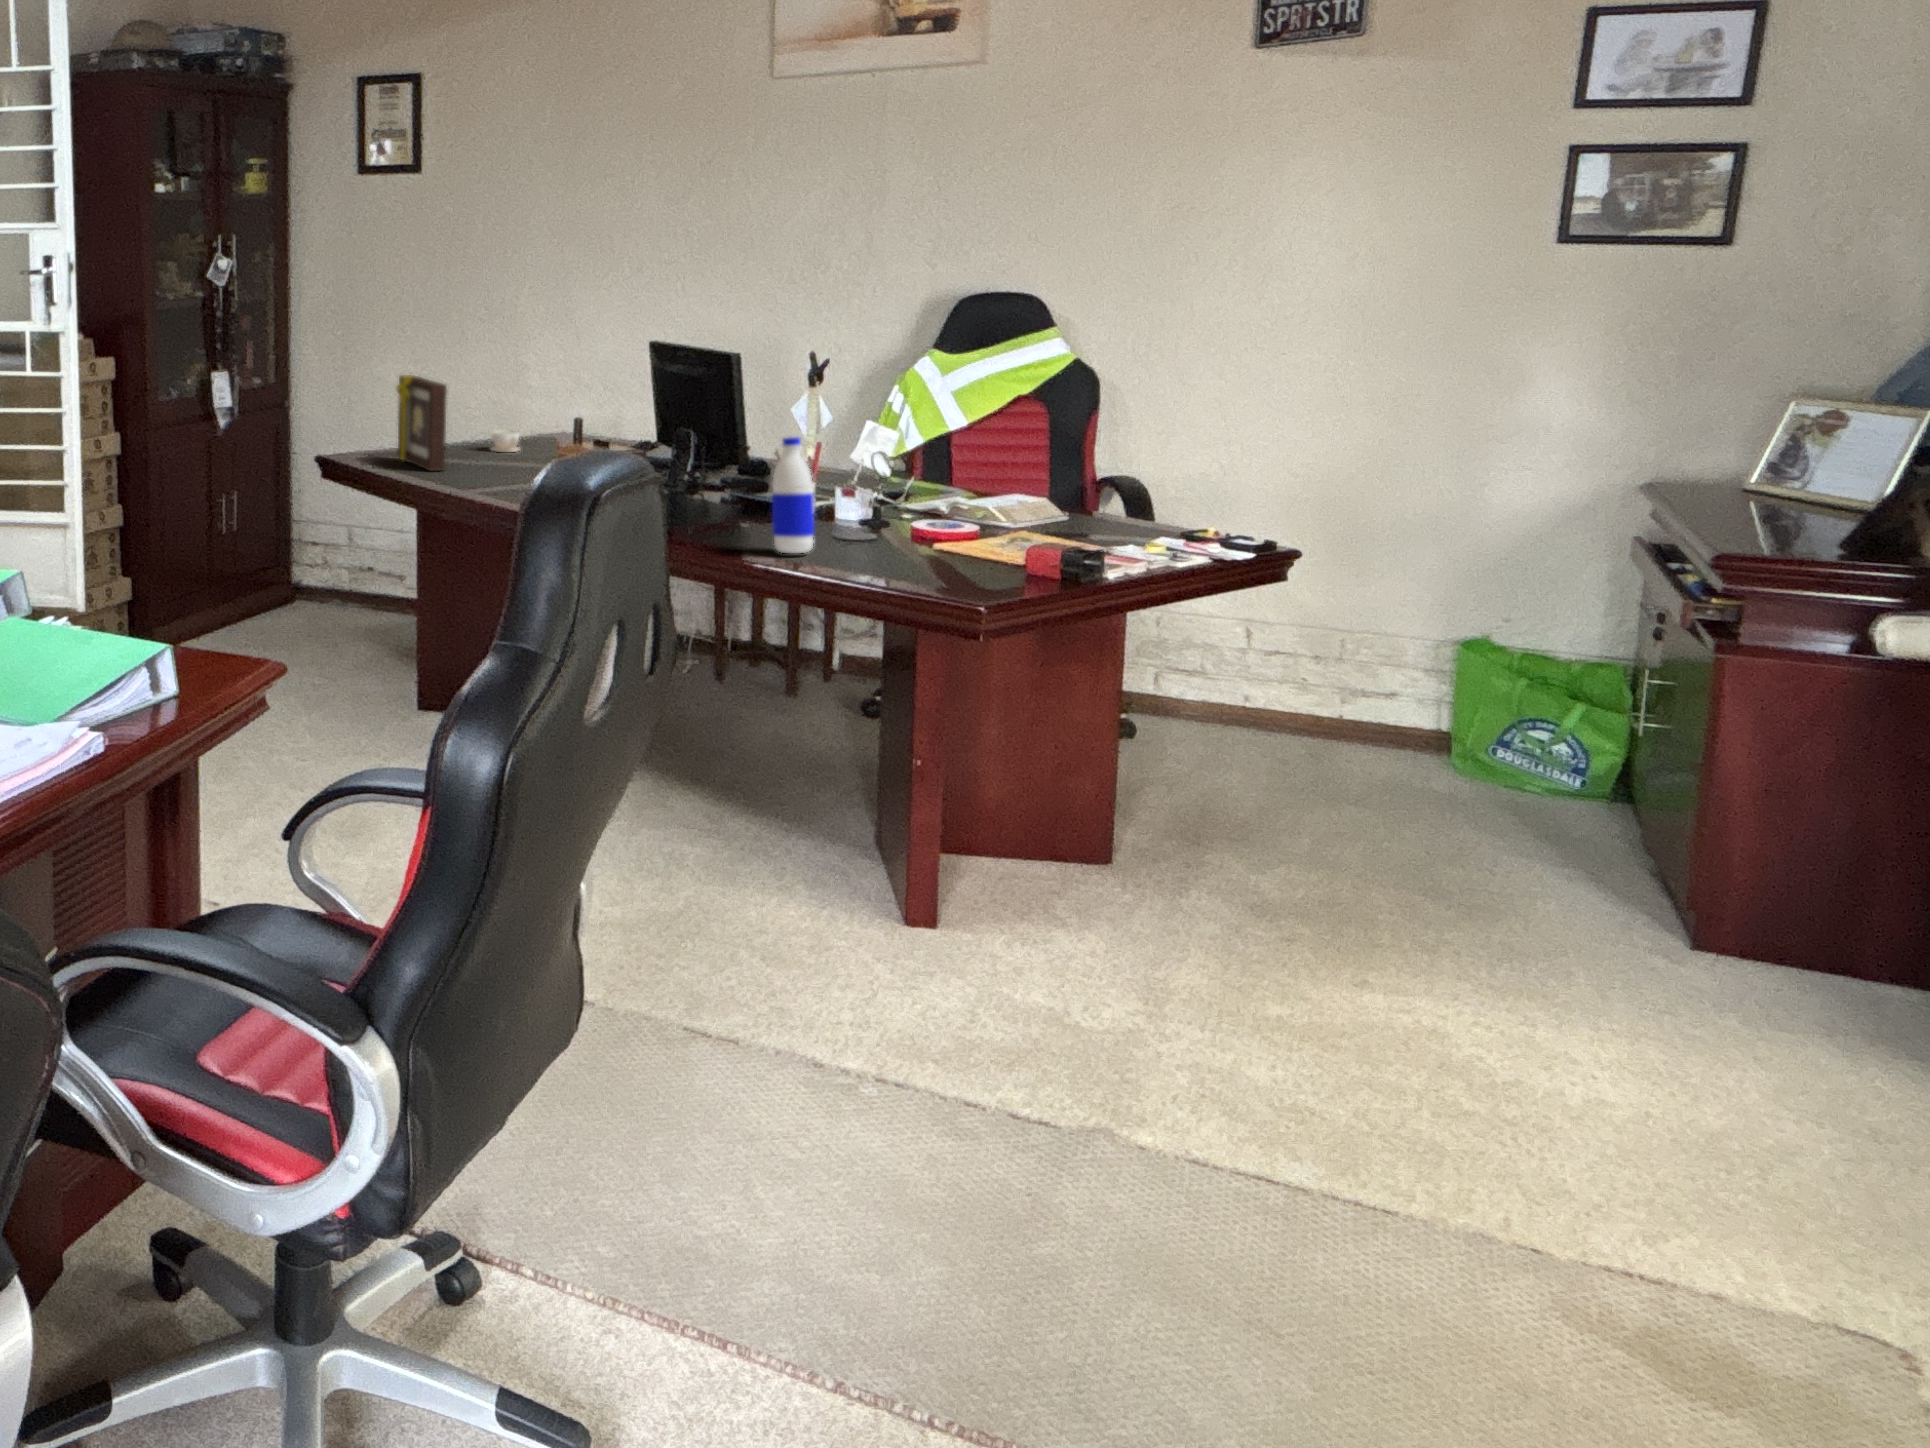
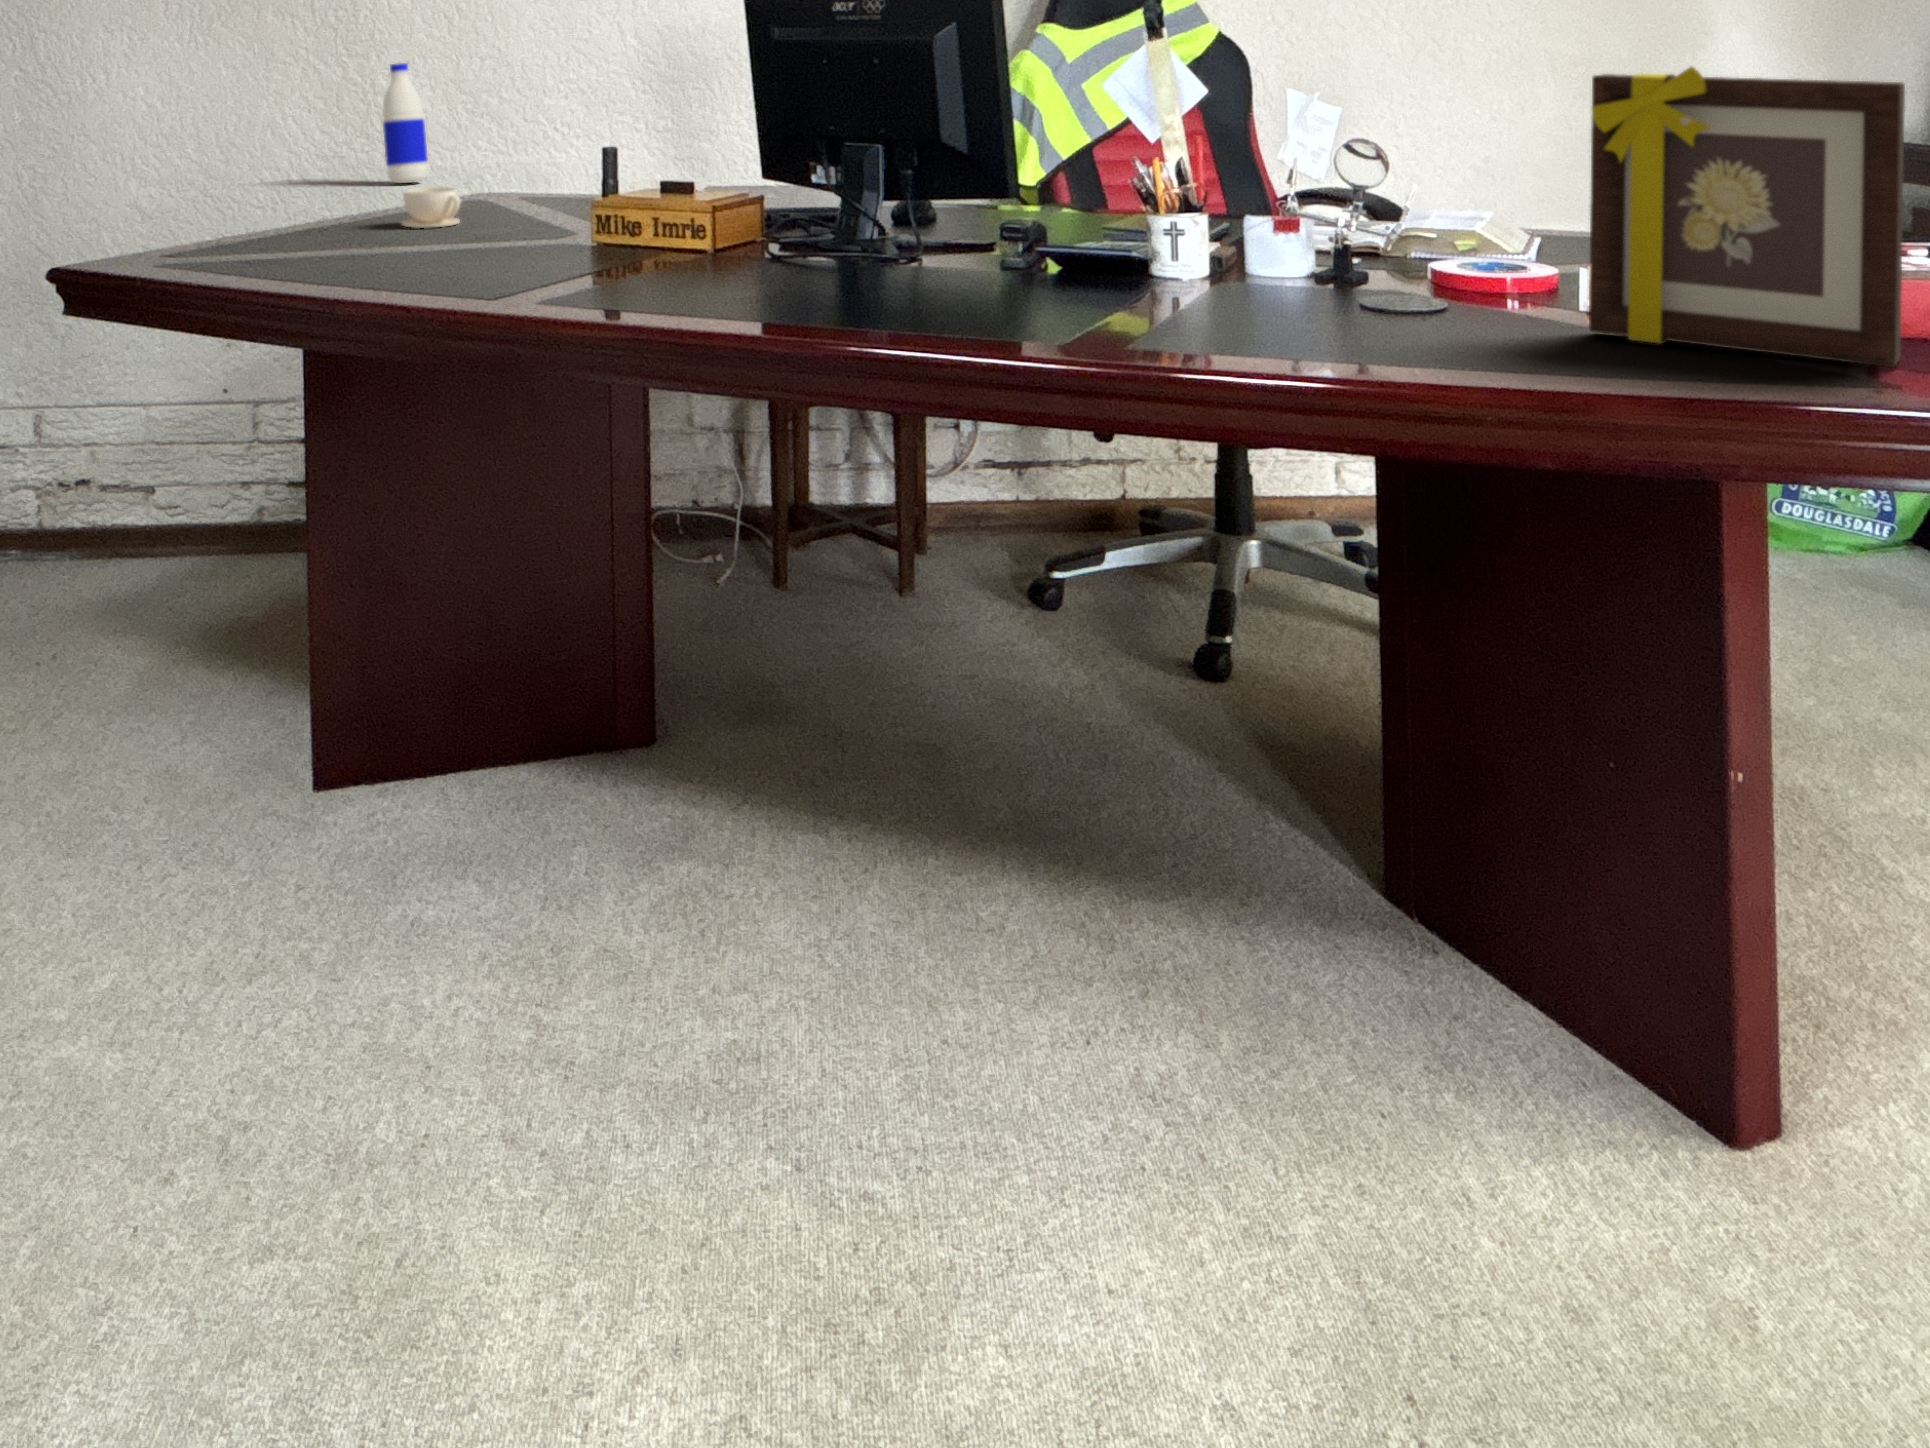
picture frame: present [396,375,447,471] -> present [1589,67,1905,367]
water bottle: present [772,437,814,553] -> present [383,63,428,183]

